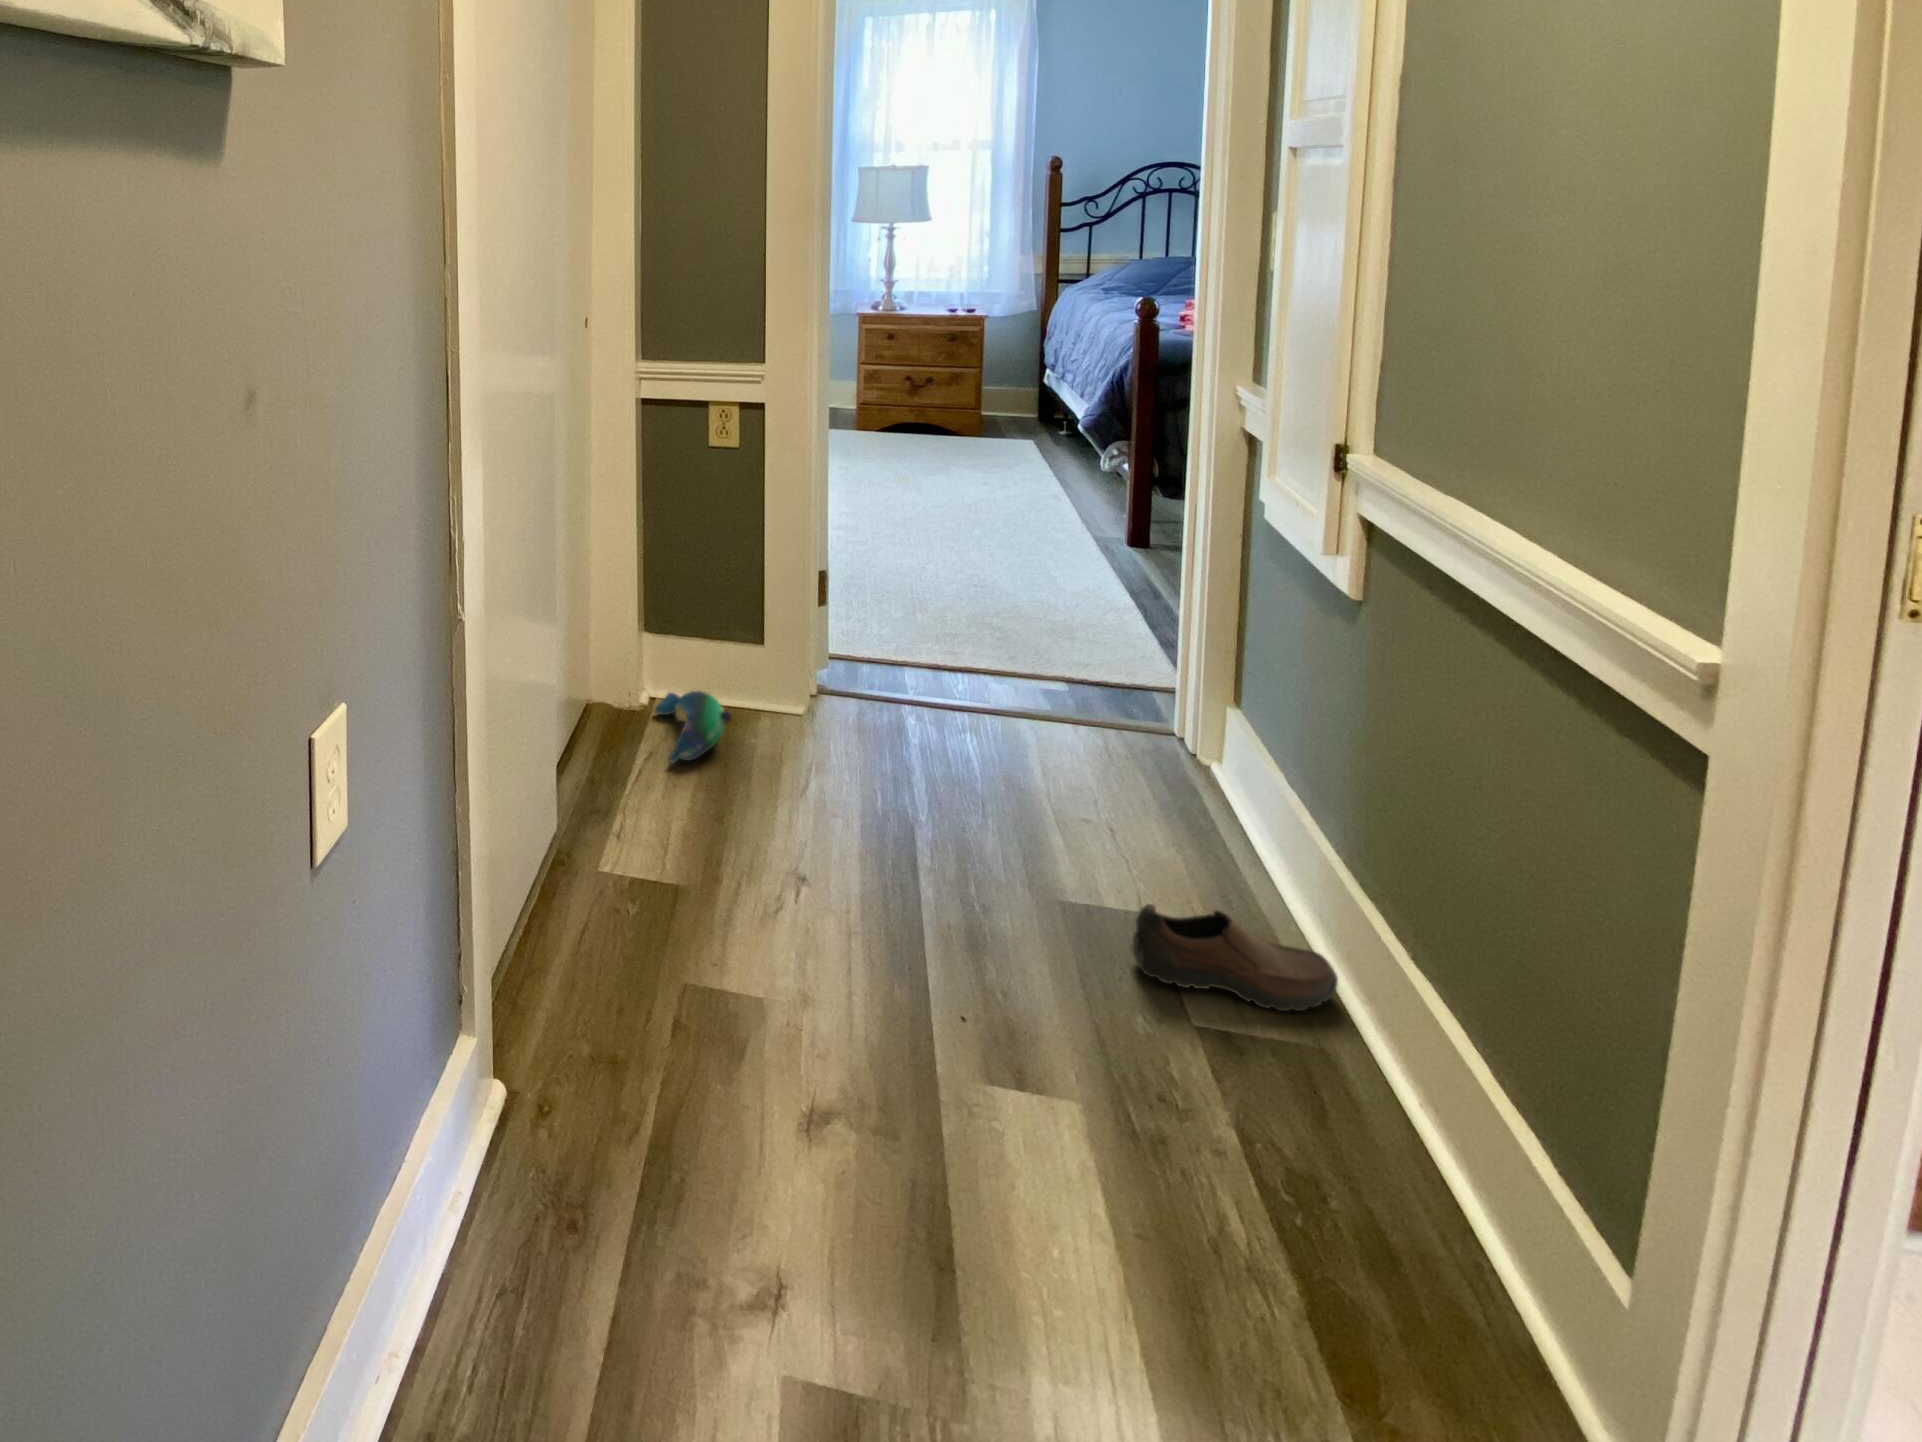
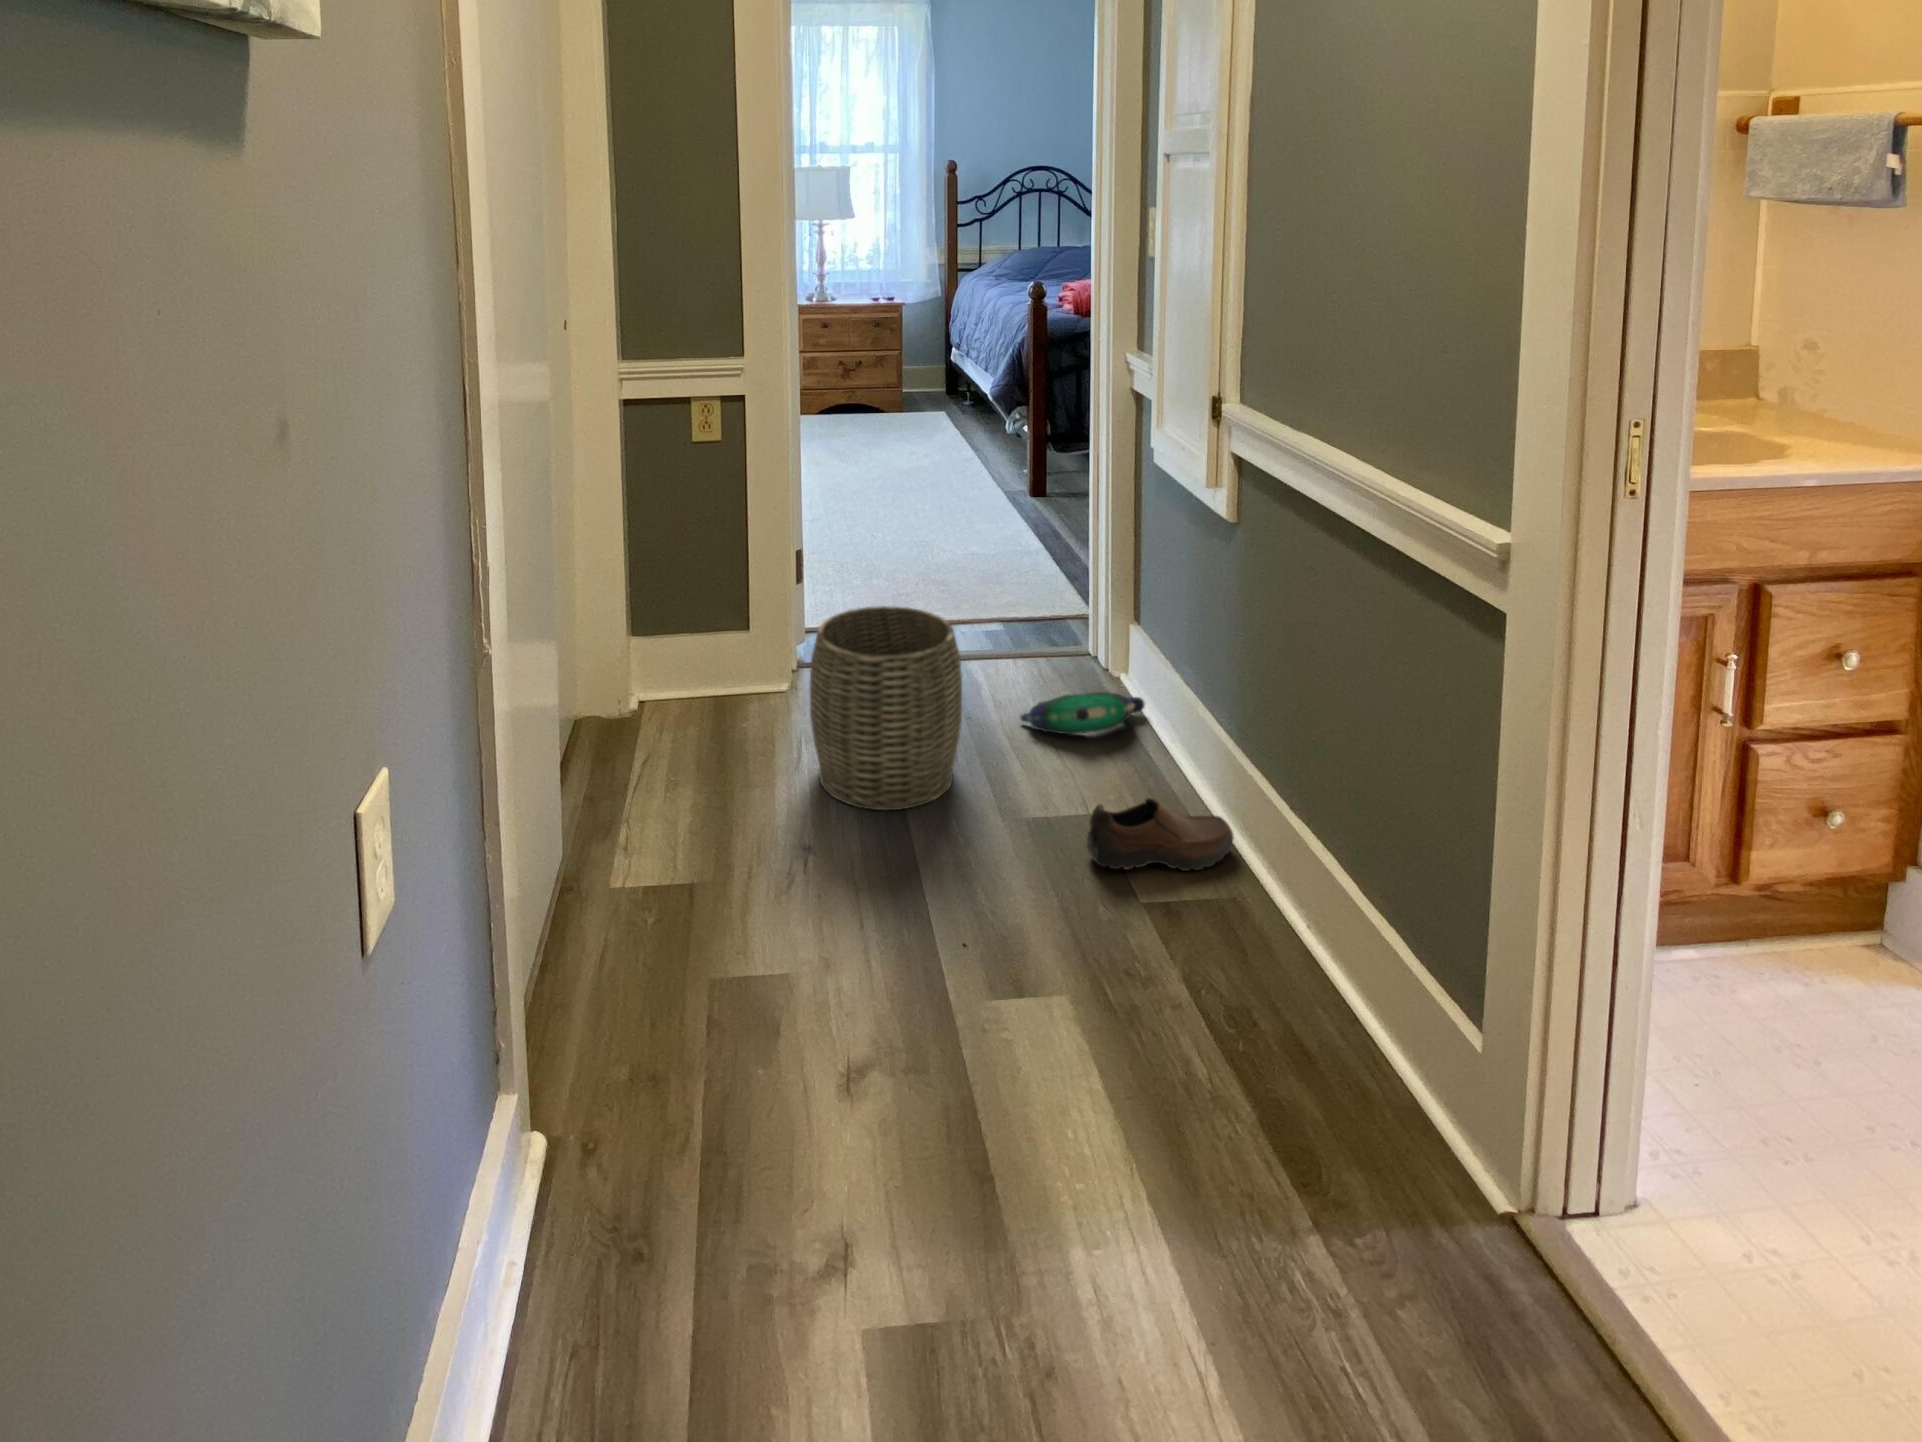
woven basket: none [817,637,992,860] -> present [809,606,962,810]
plush toy: present [655,691,732,763] -> present [1020,692,1145,734]

